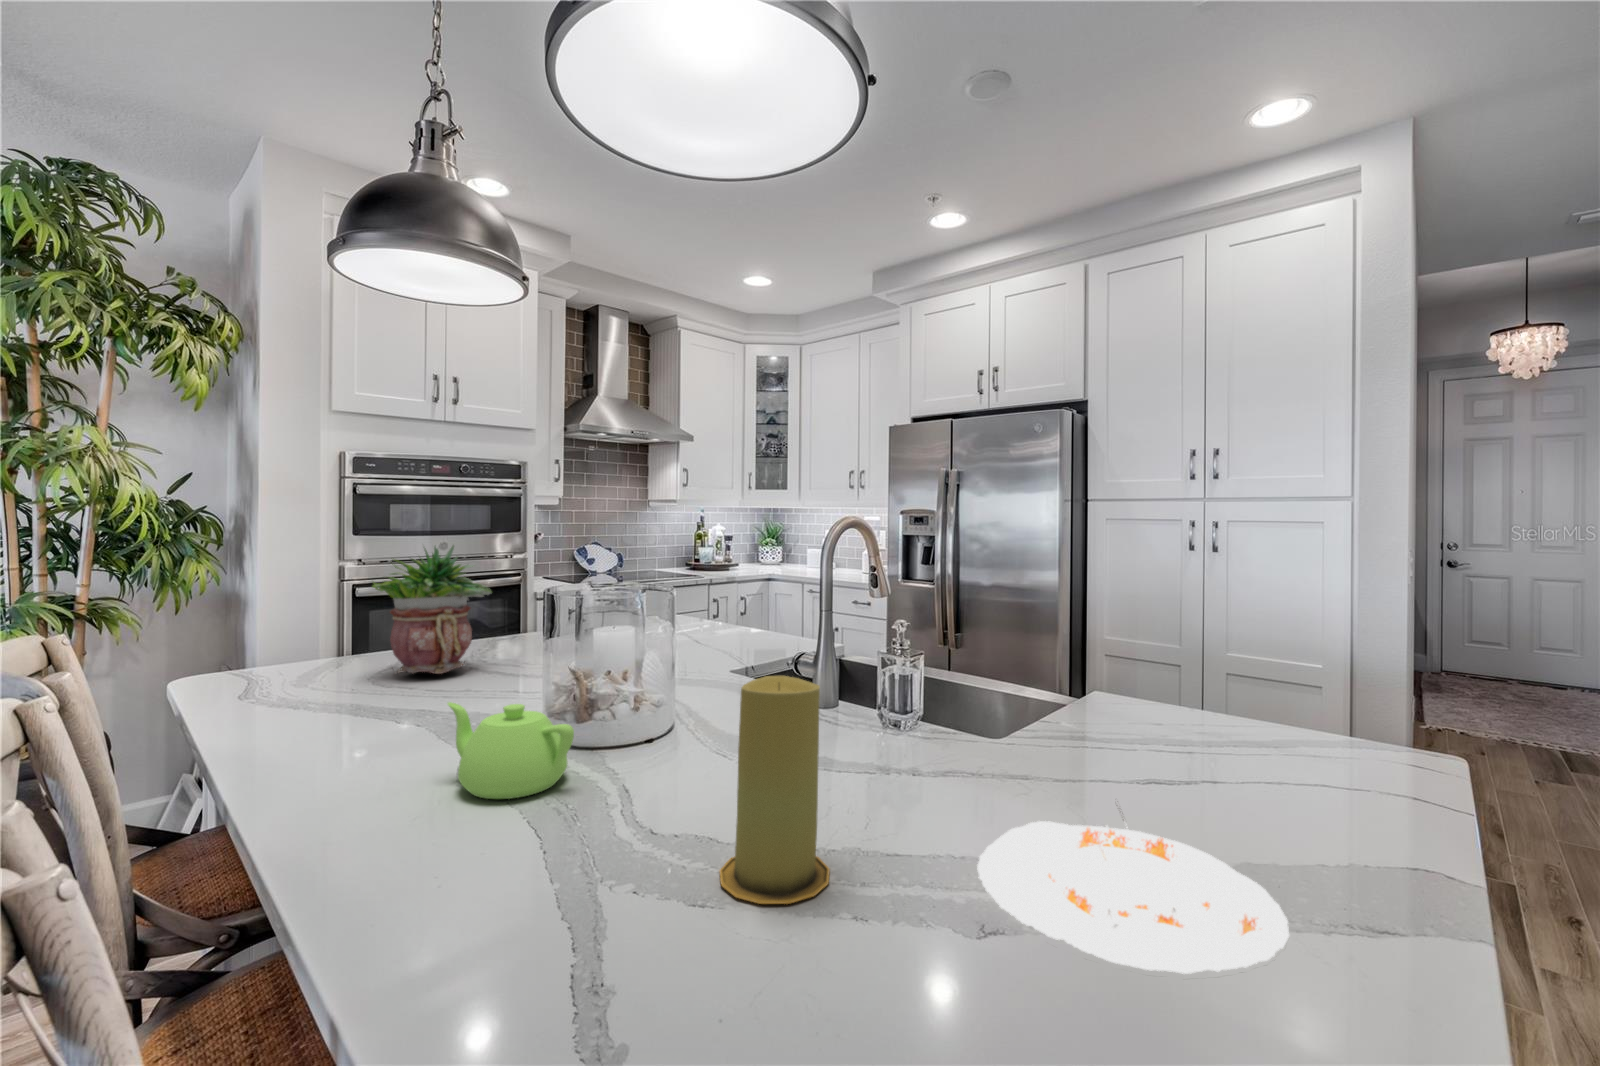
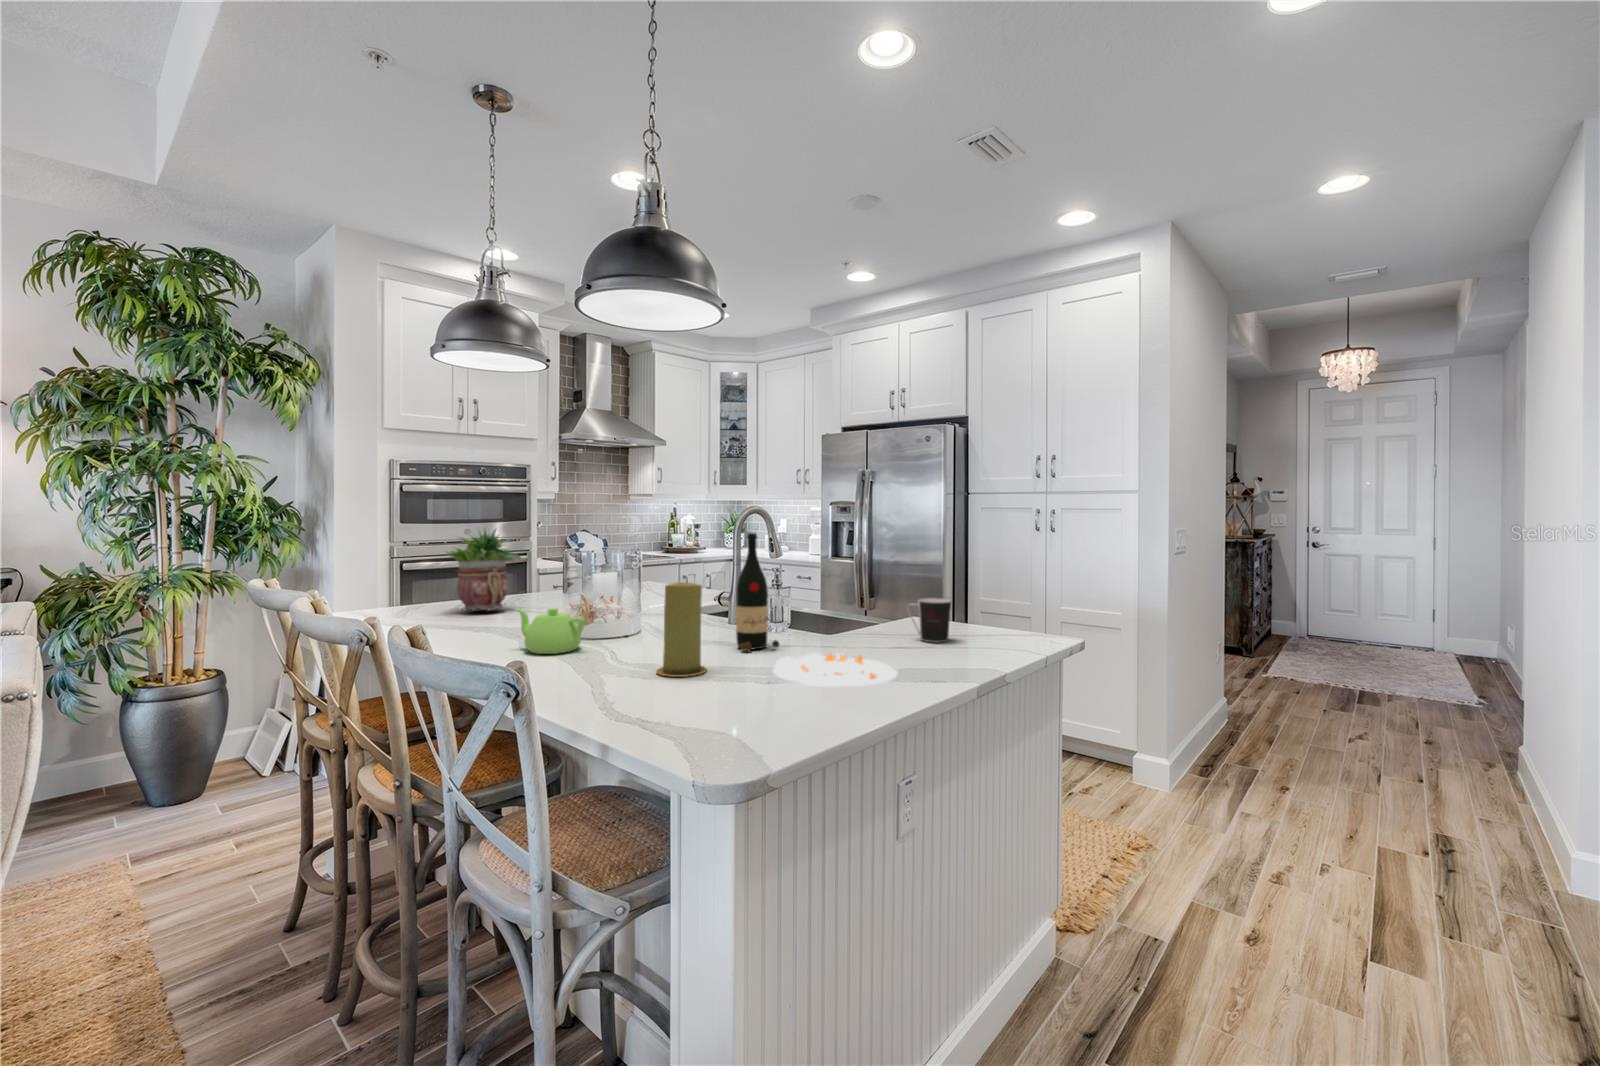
wine bottle: none [858,565,945,796] -> present [736,533,780,651]
coffee cup: none [1161,682,1252,770] -> present [907,598,951,642]

